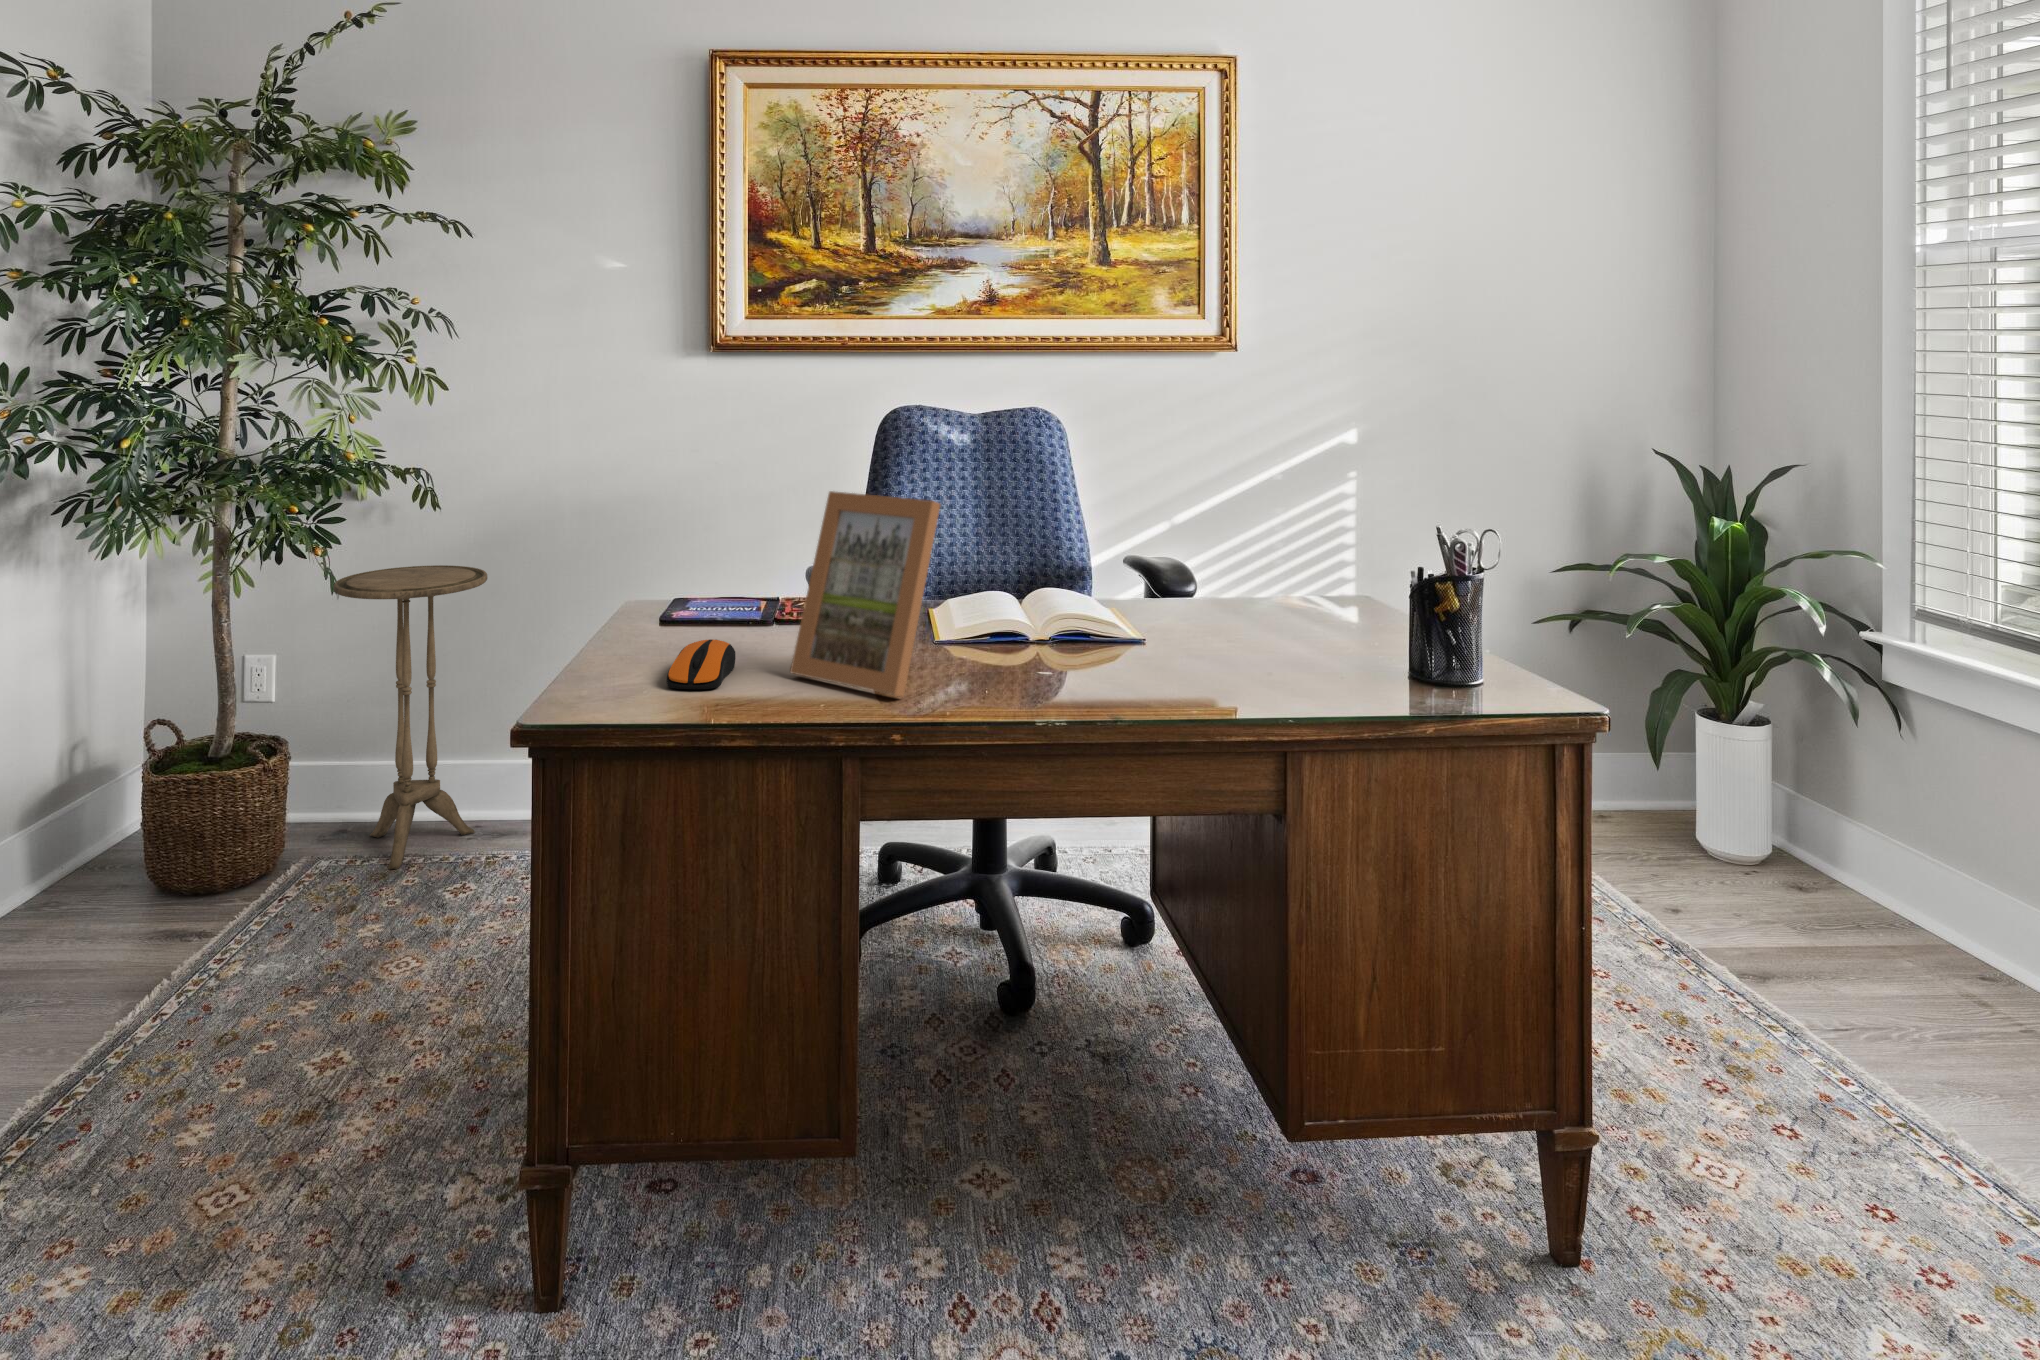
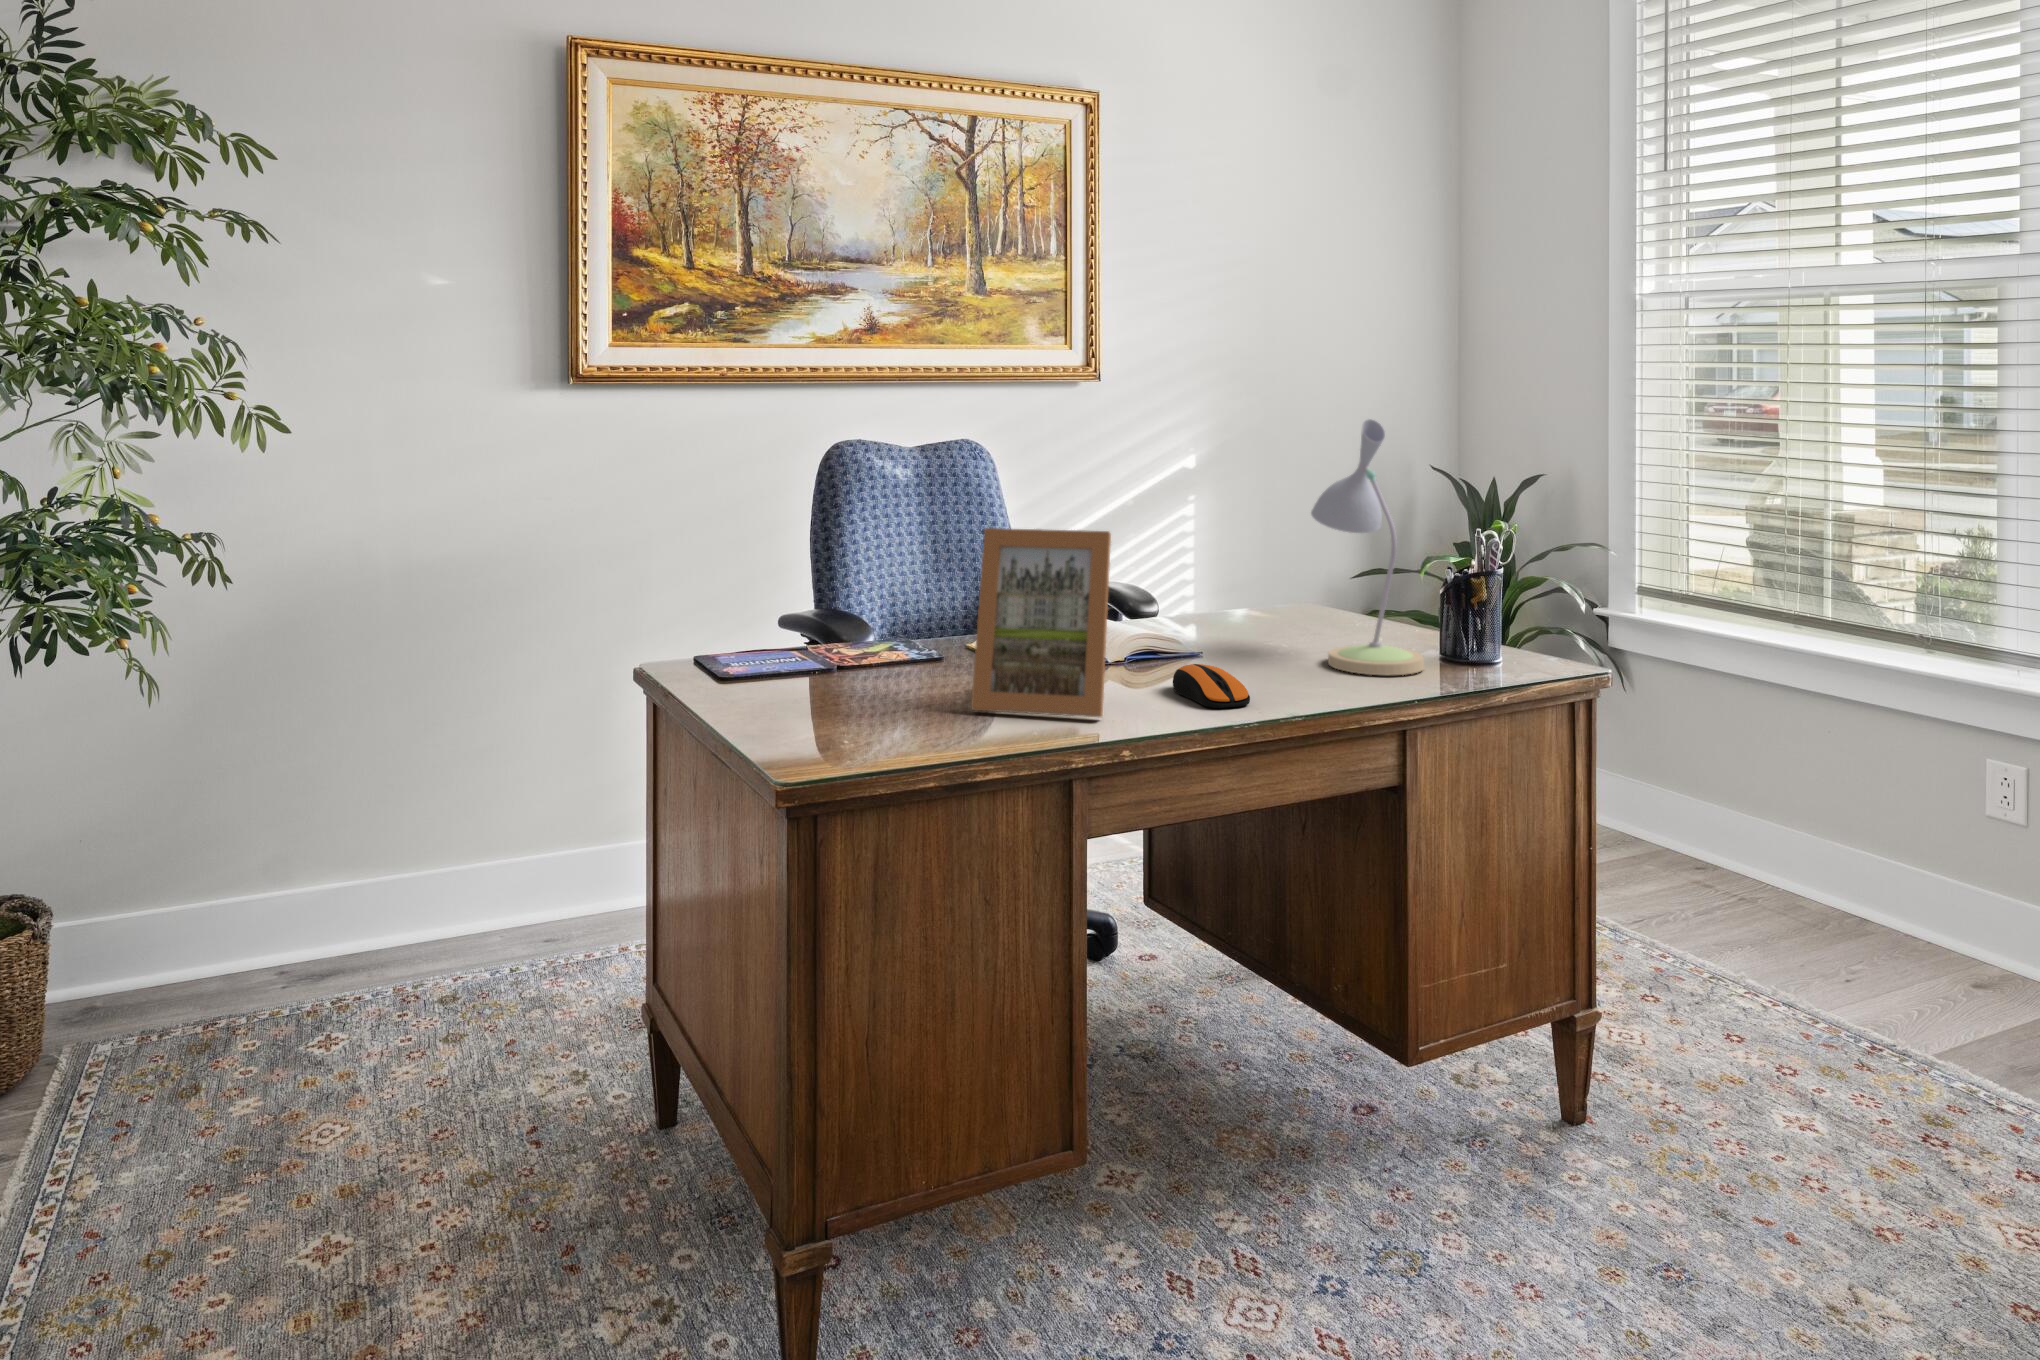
desk lamp: none [1254,387,1367,686] -> present [1311,419,1424,675]
side table: present [334,565,487,869] -> none [104,655,310,1045]
computer mouse: present [667,639,736,689] -> present [1173,664,1250,708]

